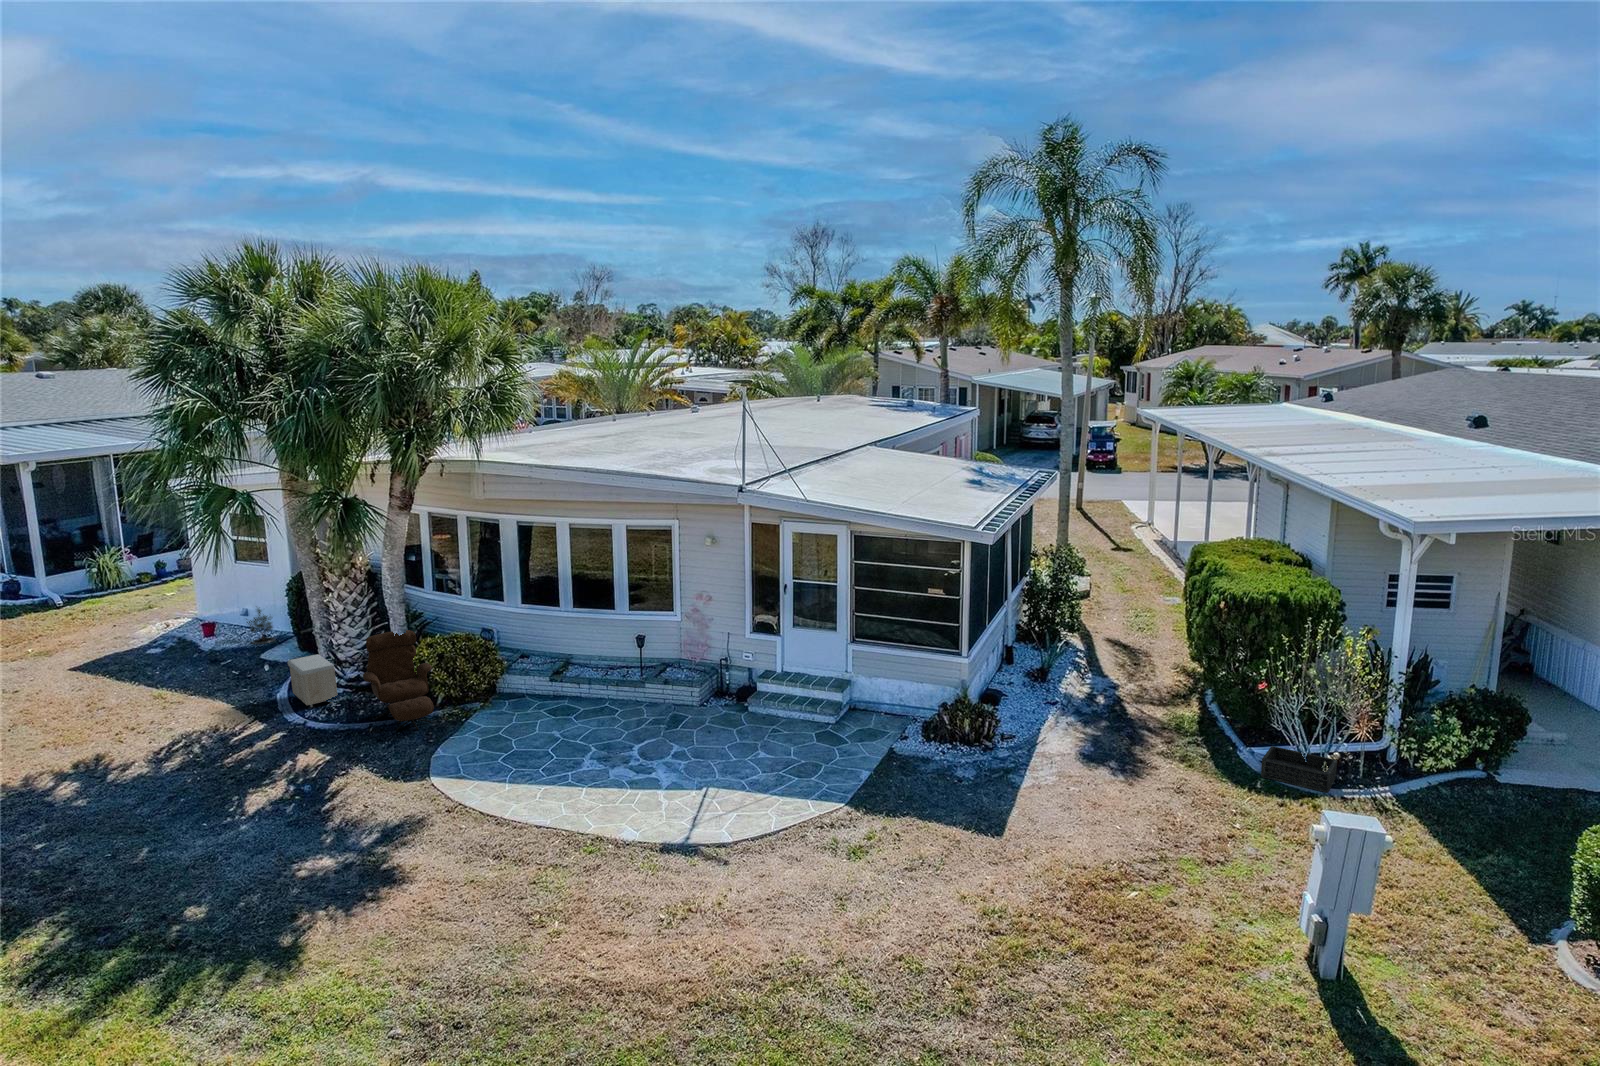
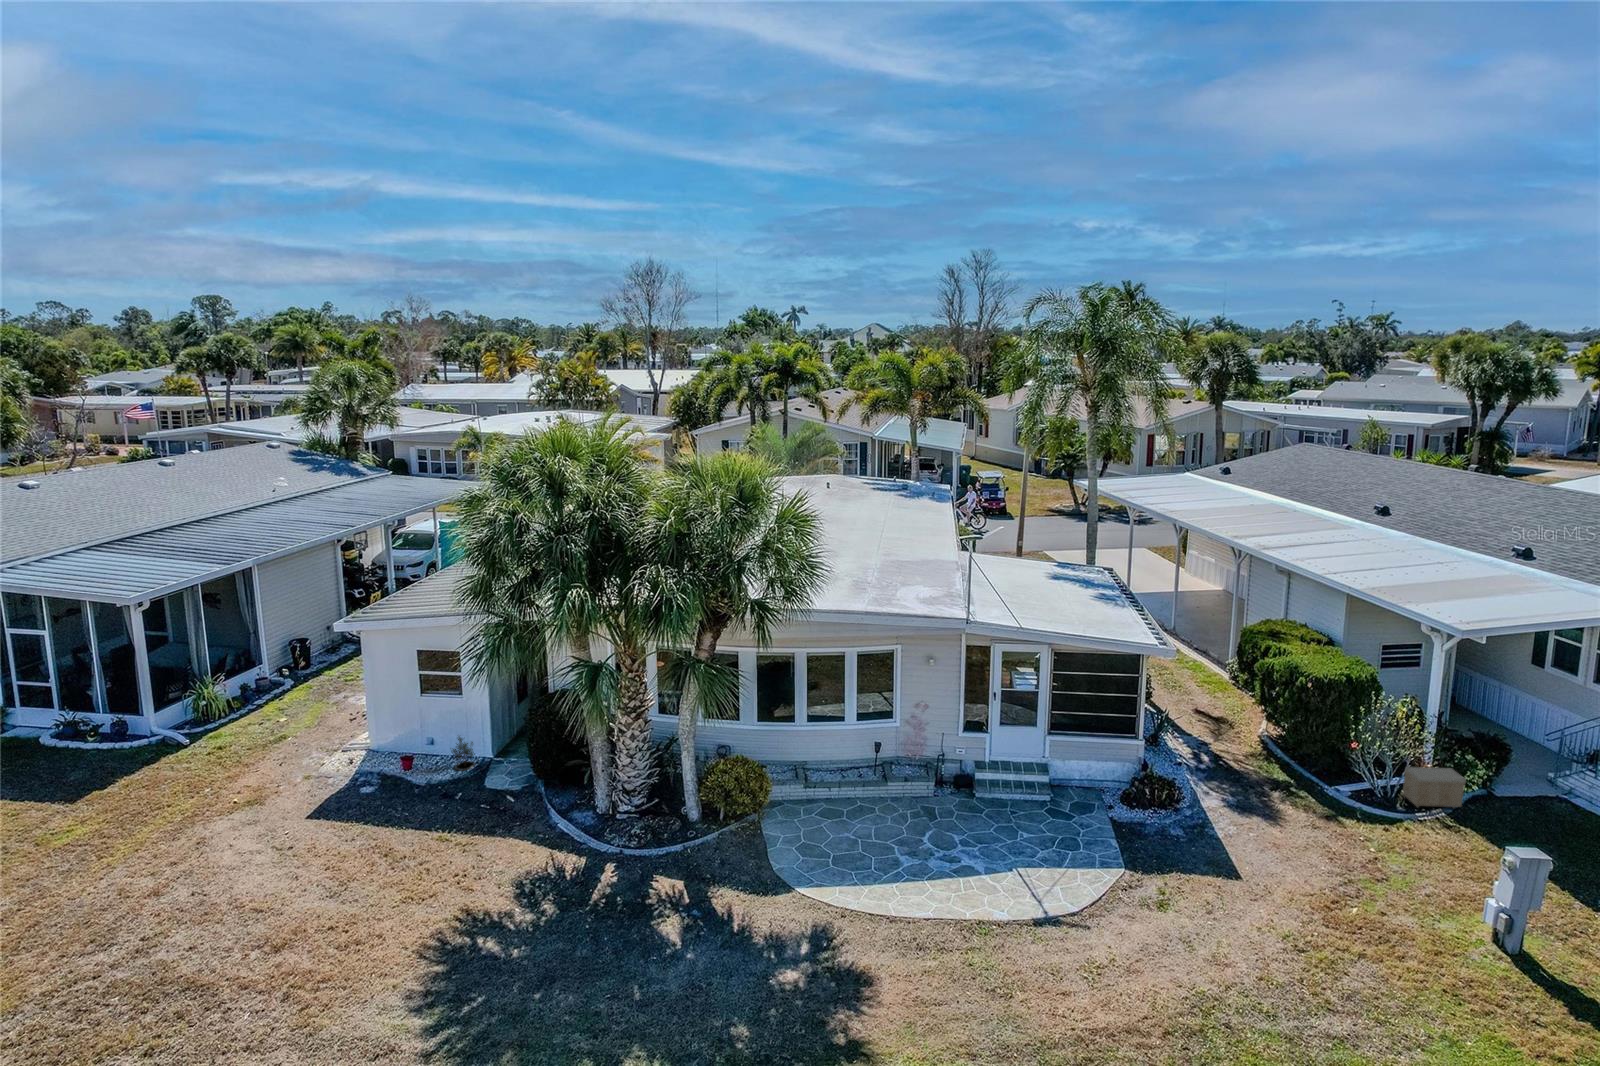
lounge chair: present [363,630,434,731] -> none [671,760,744,850]
storage bench: present [288,654,338,707] -> present [1403,767,1466,808]
basket: present [1261,746,1337,793] -> none [1357,787,1408,818]

